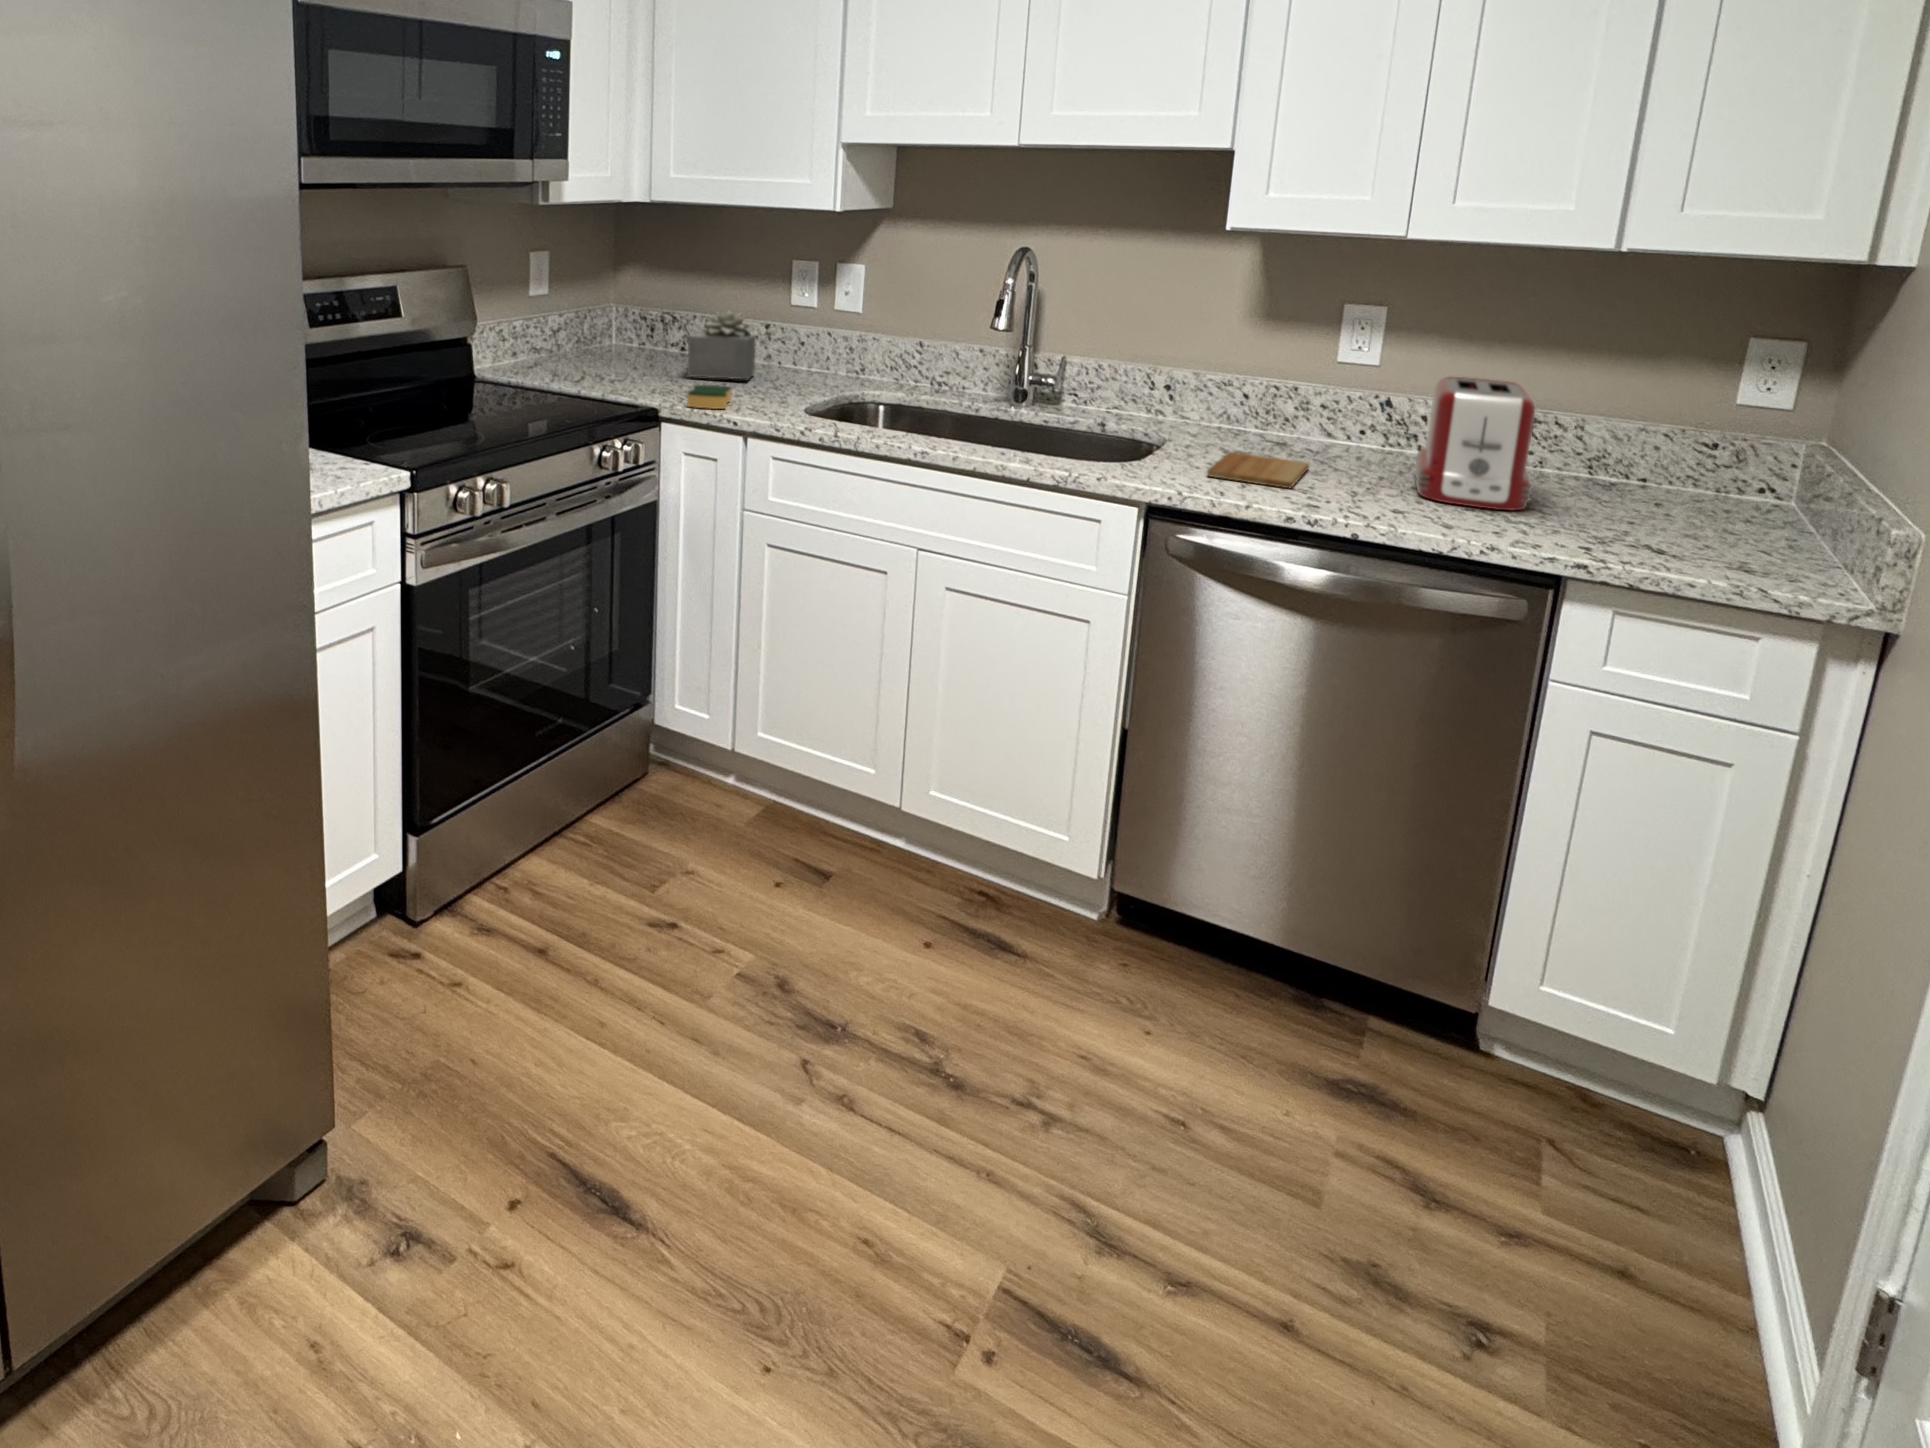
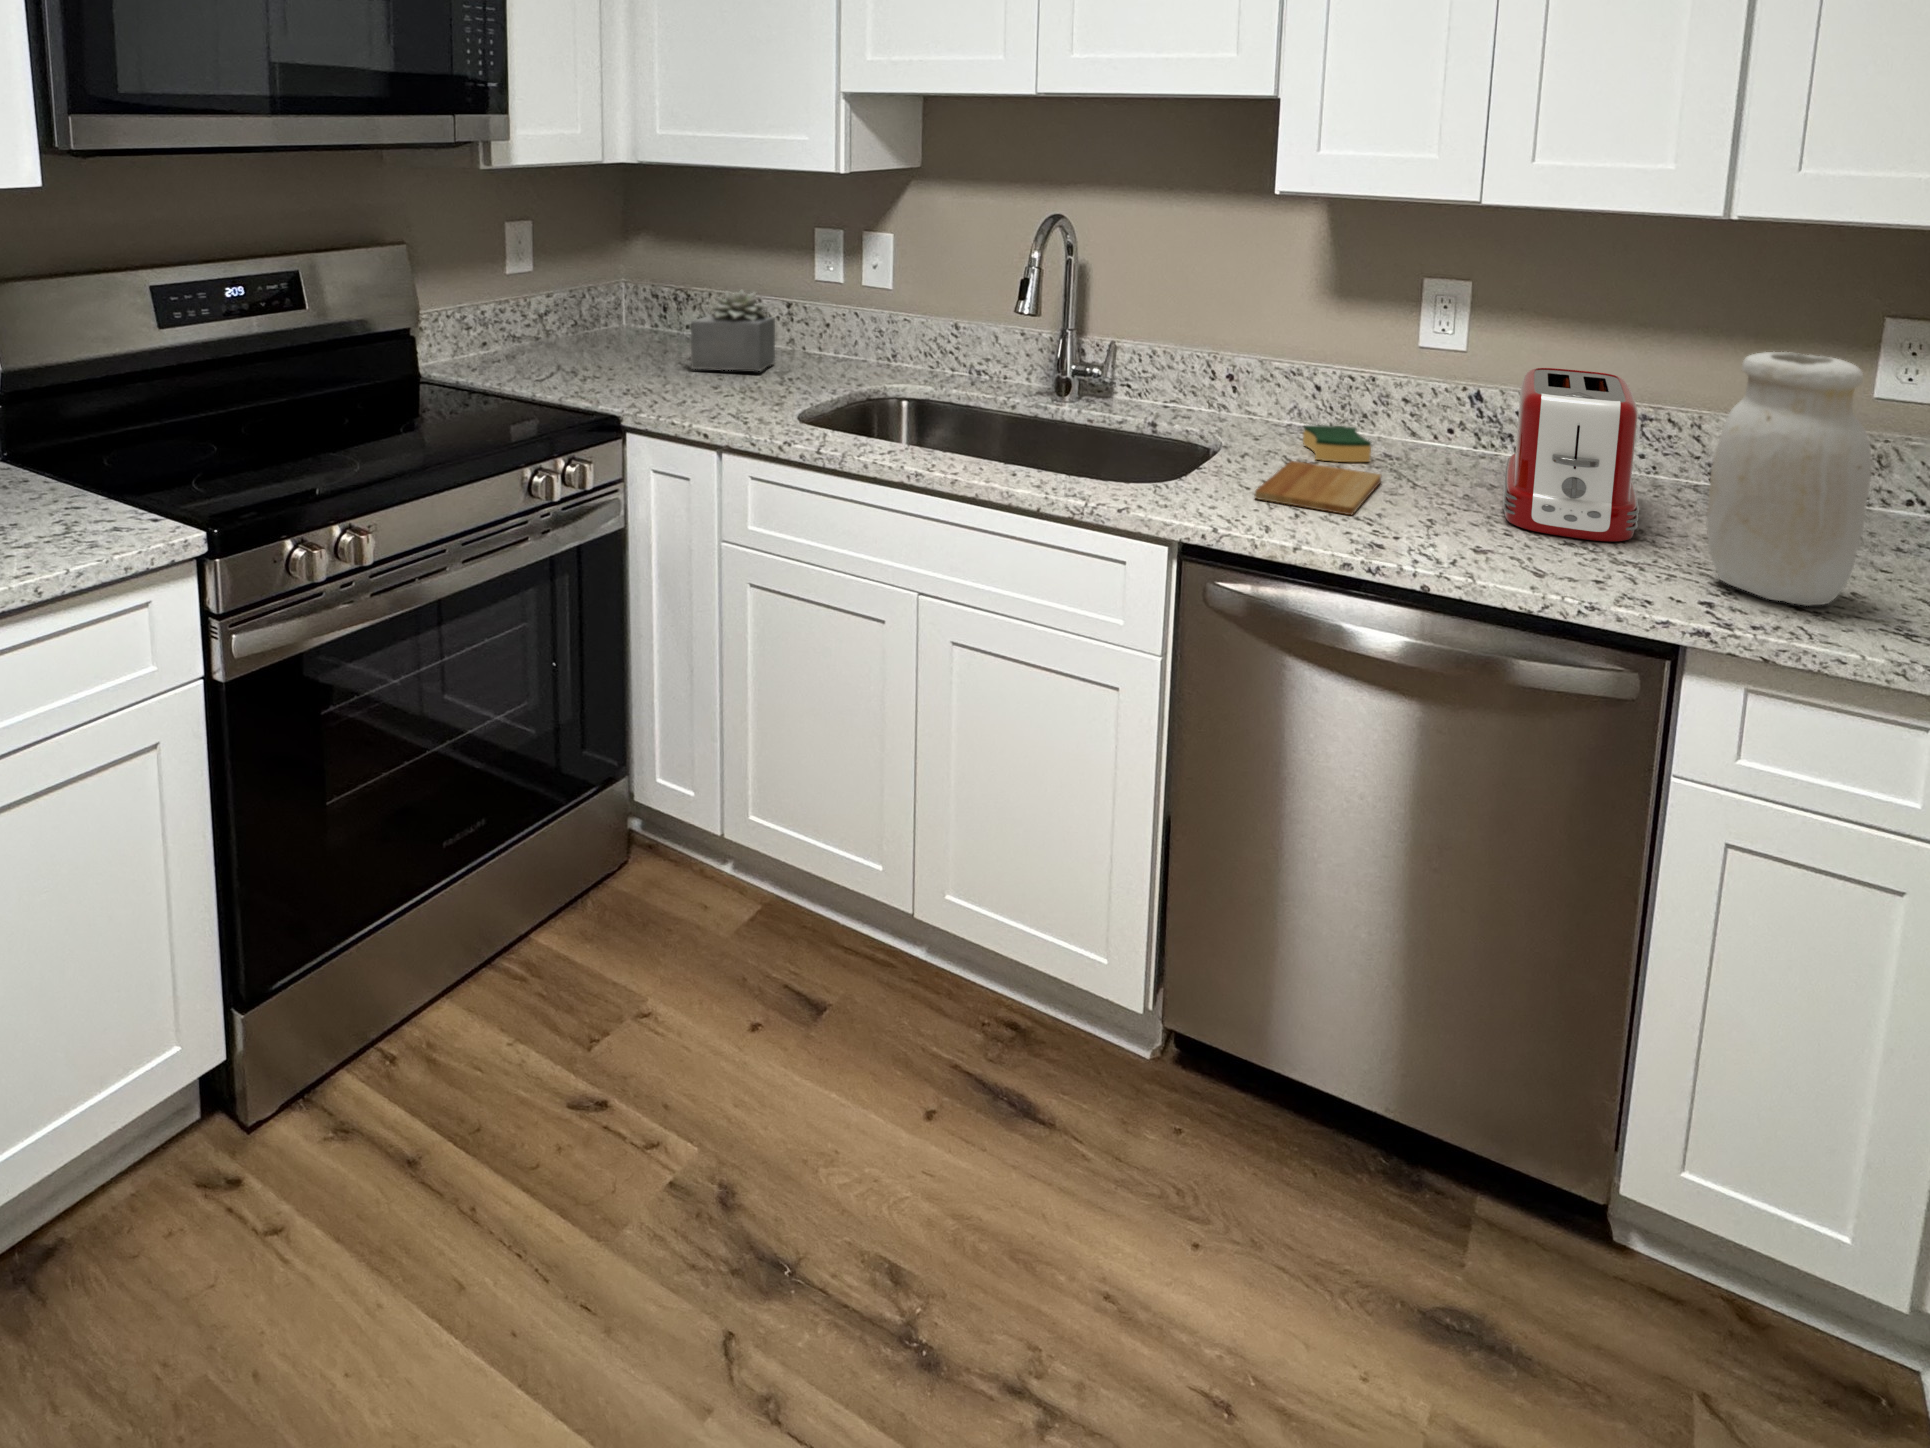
jar: none [1590,356,1728,551] -> present [1707,352,1872,605]
sponge: present [687,385,731,409] -> present [1303,425,1371,462]

